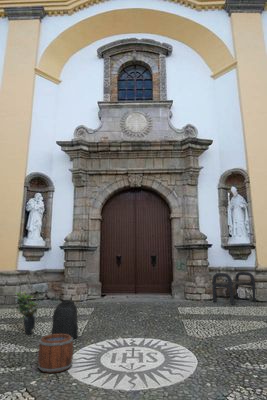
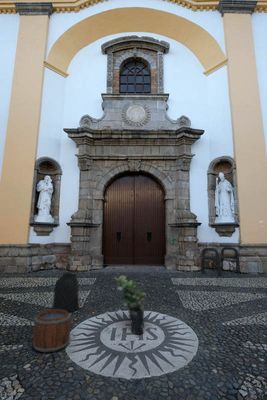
potted plant: present [16,291,37,334] -> present [115,276,145,335]

